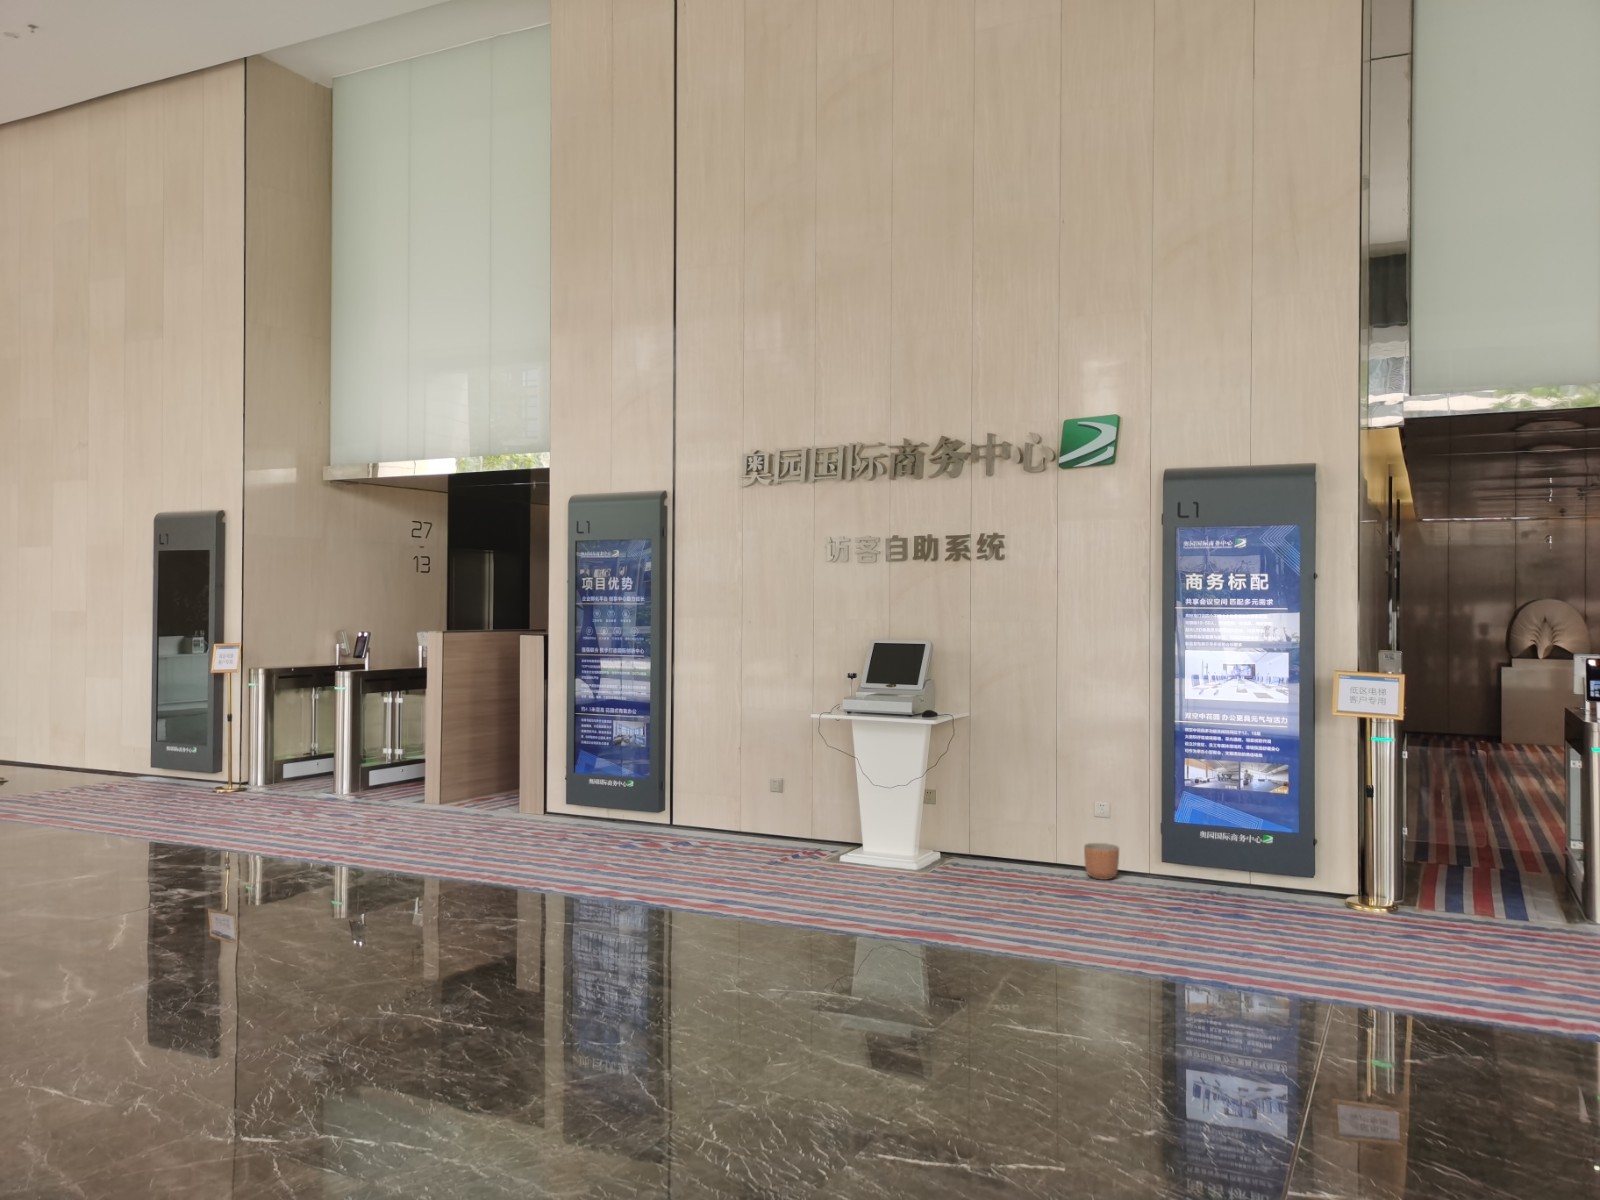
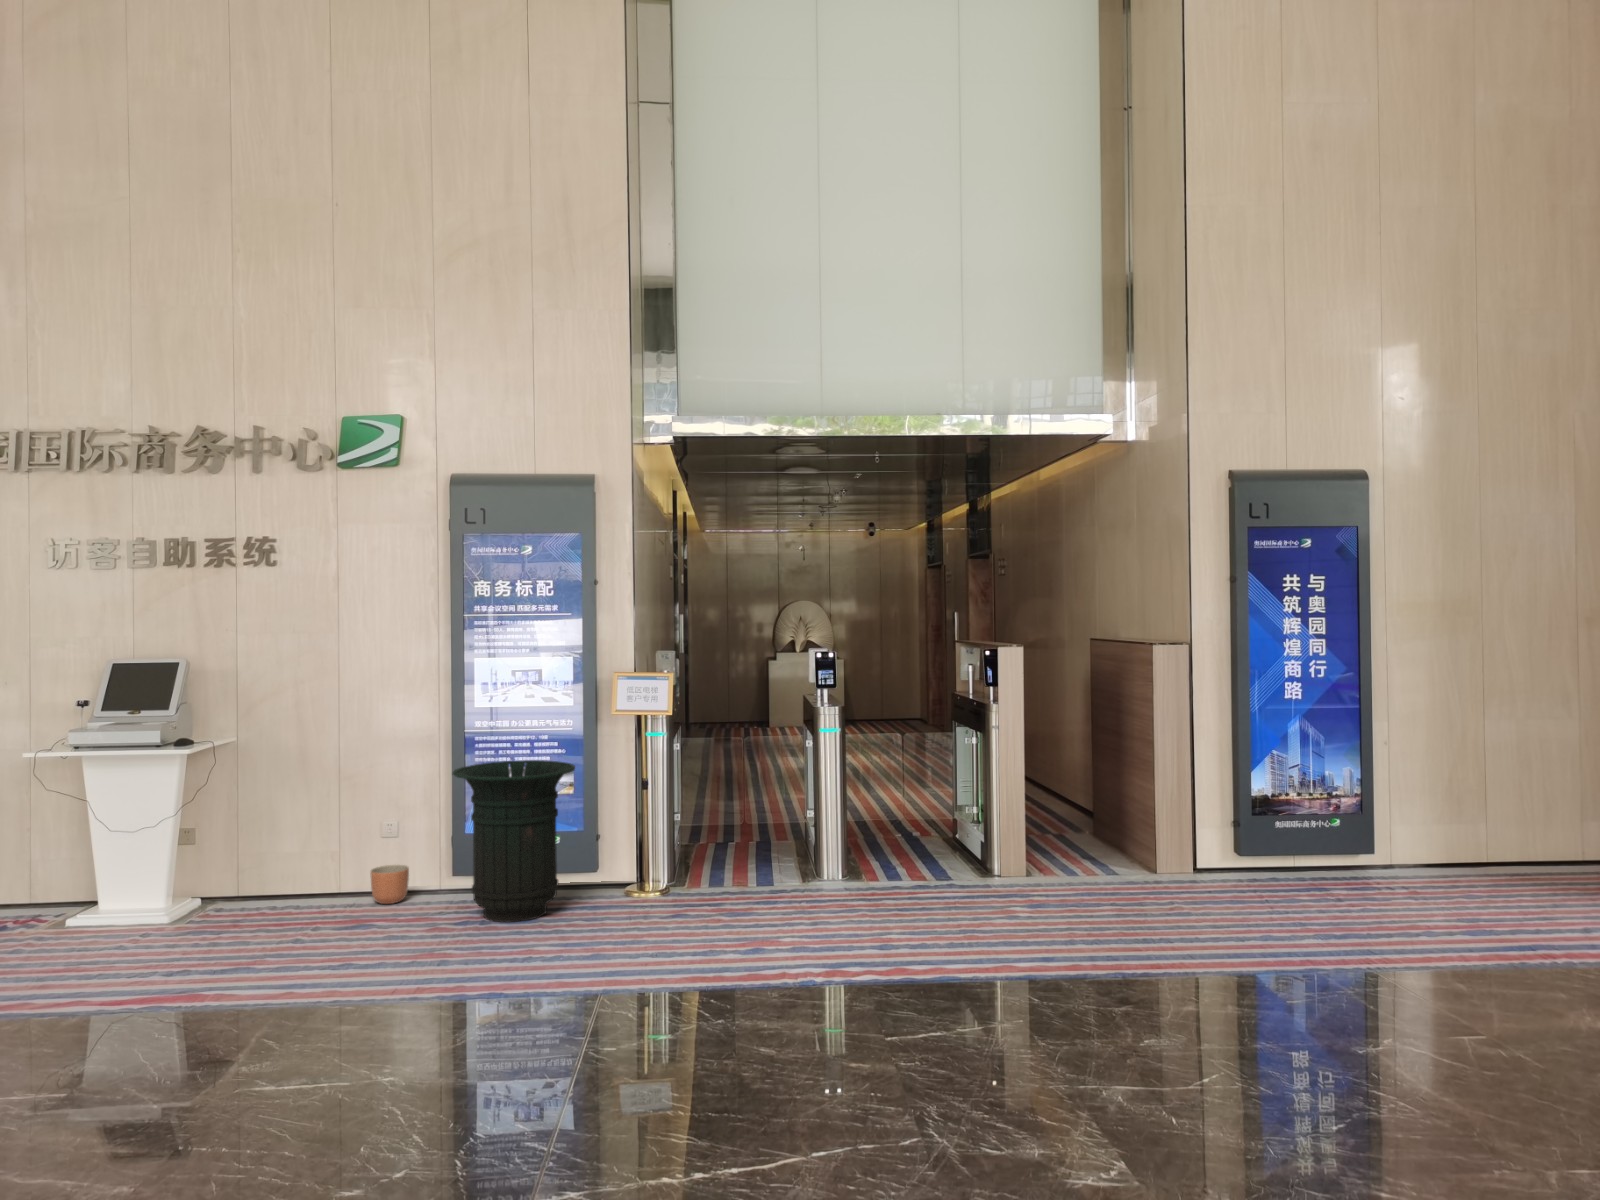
trash can: none [1166,755,1294,916] -> present [453,760,575,922]

